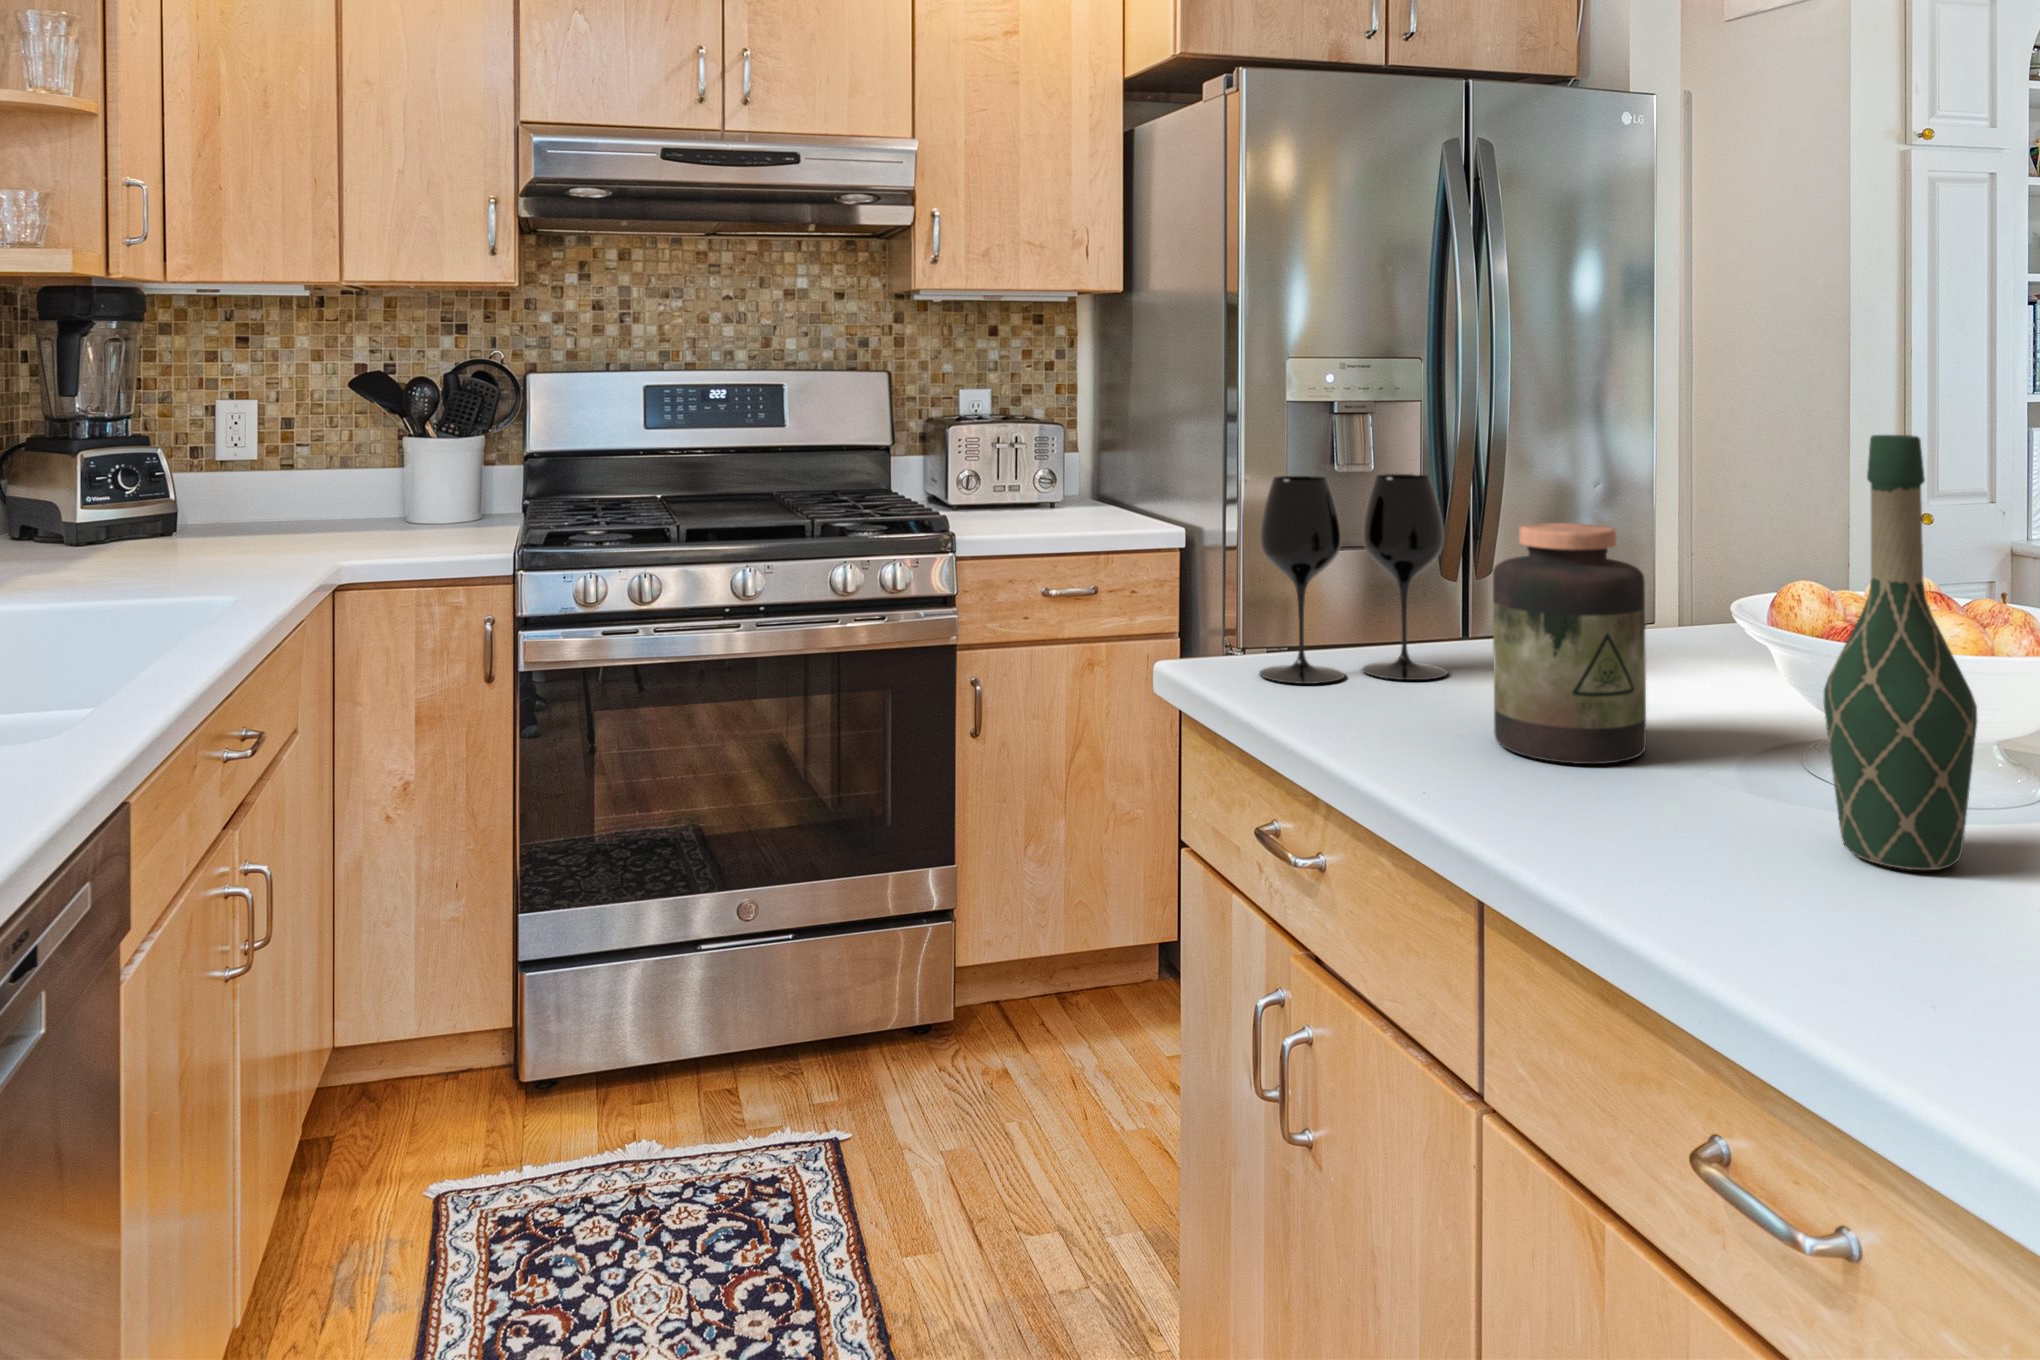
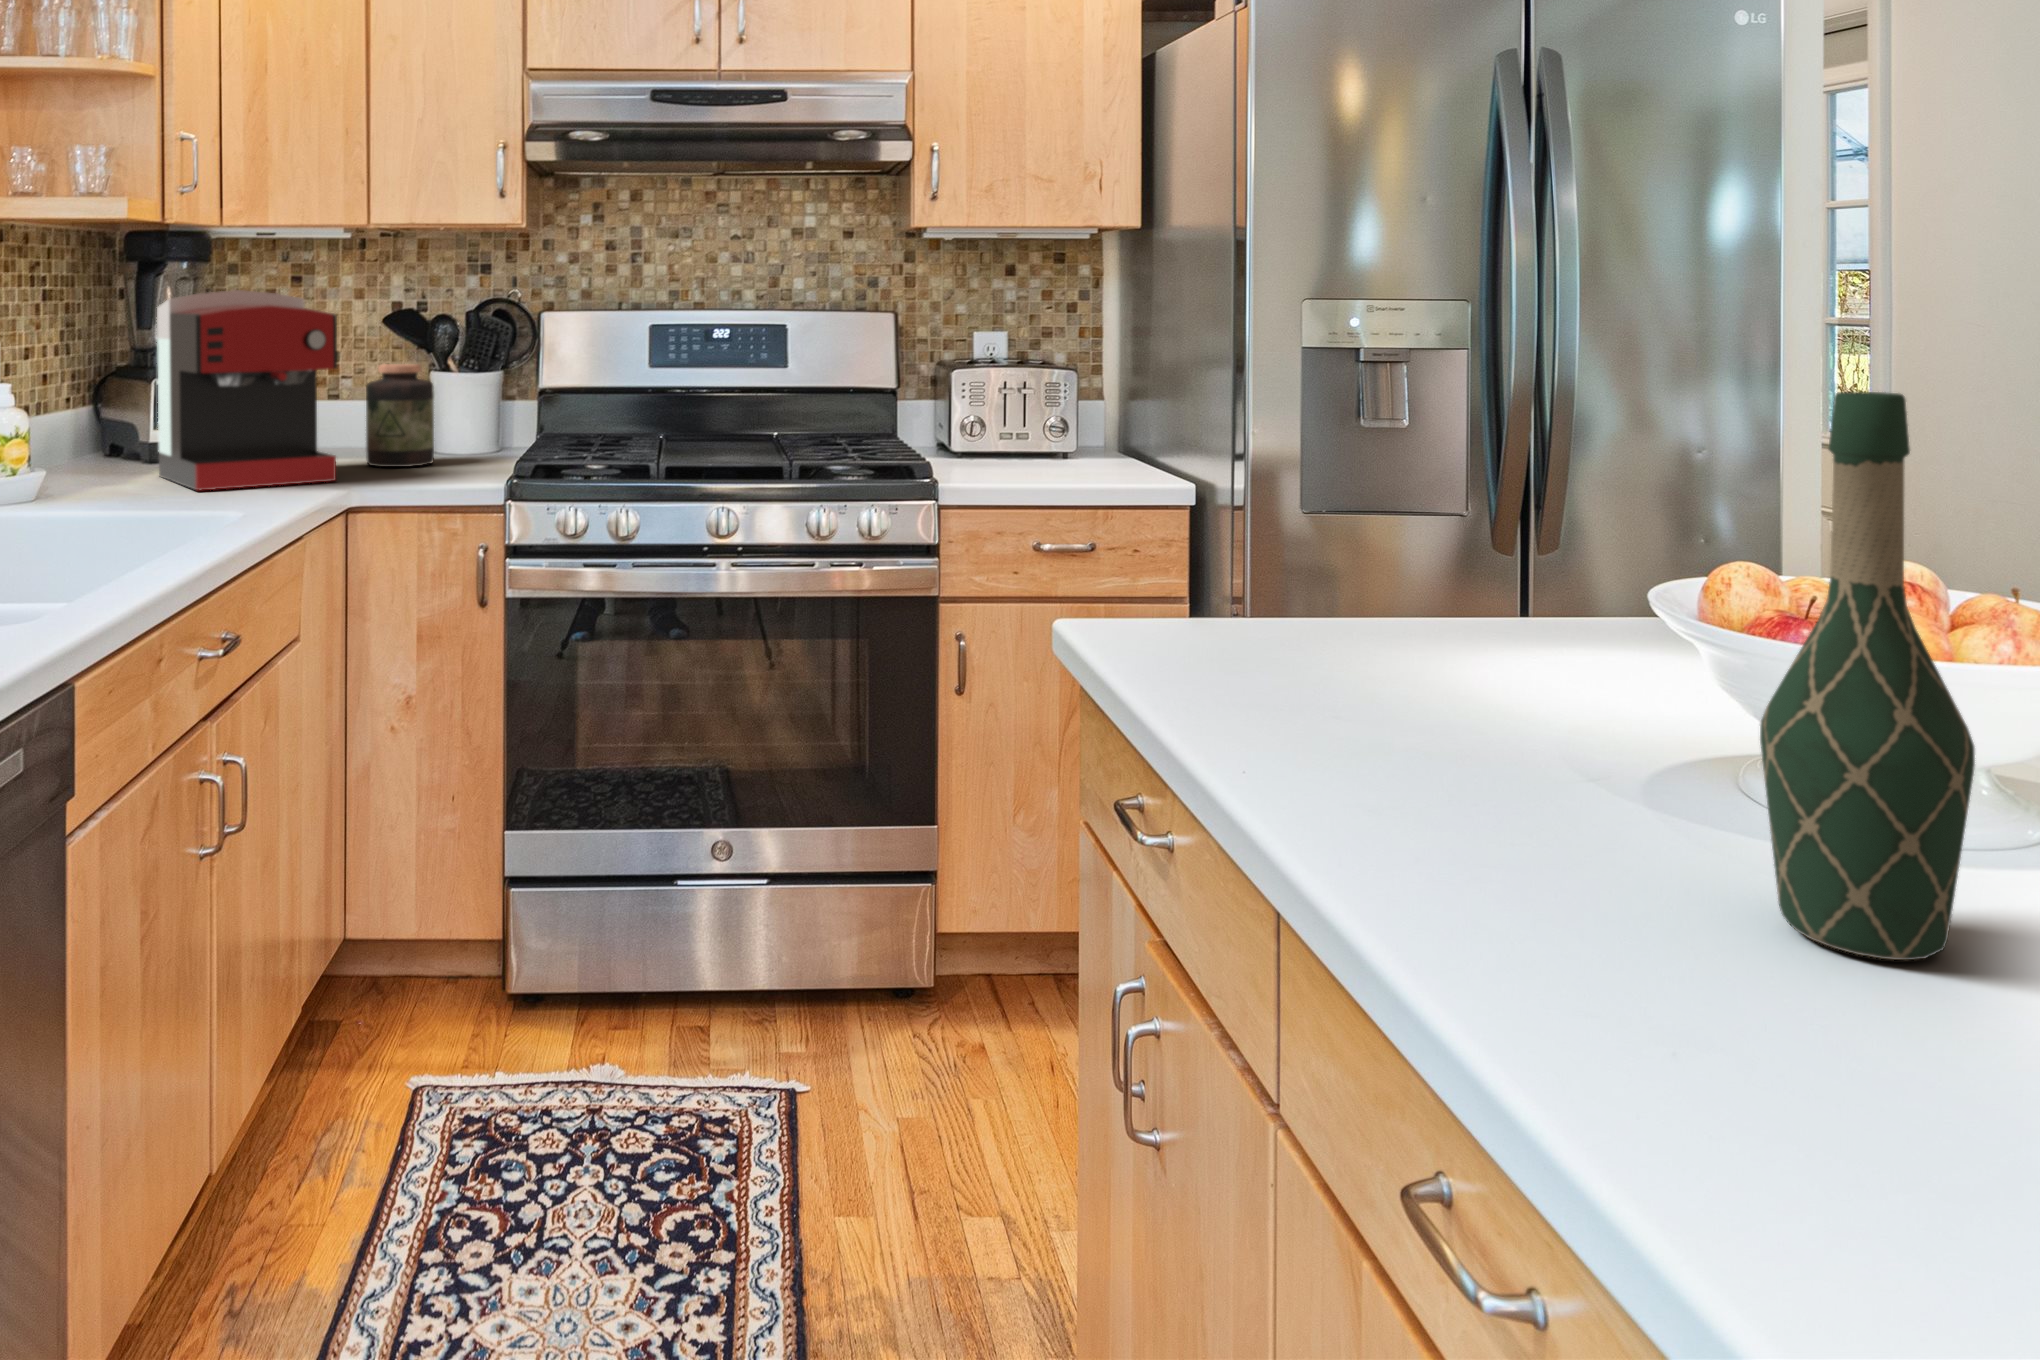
coffee maker: none [98,352,321,573] -> present [157,290,337,490]
wine glass: present [1259,474,1448,684] -> none [1171,430,1398,668]
jar: present [1493,523,1646,764] -> present [366,364,434,467]

